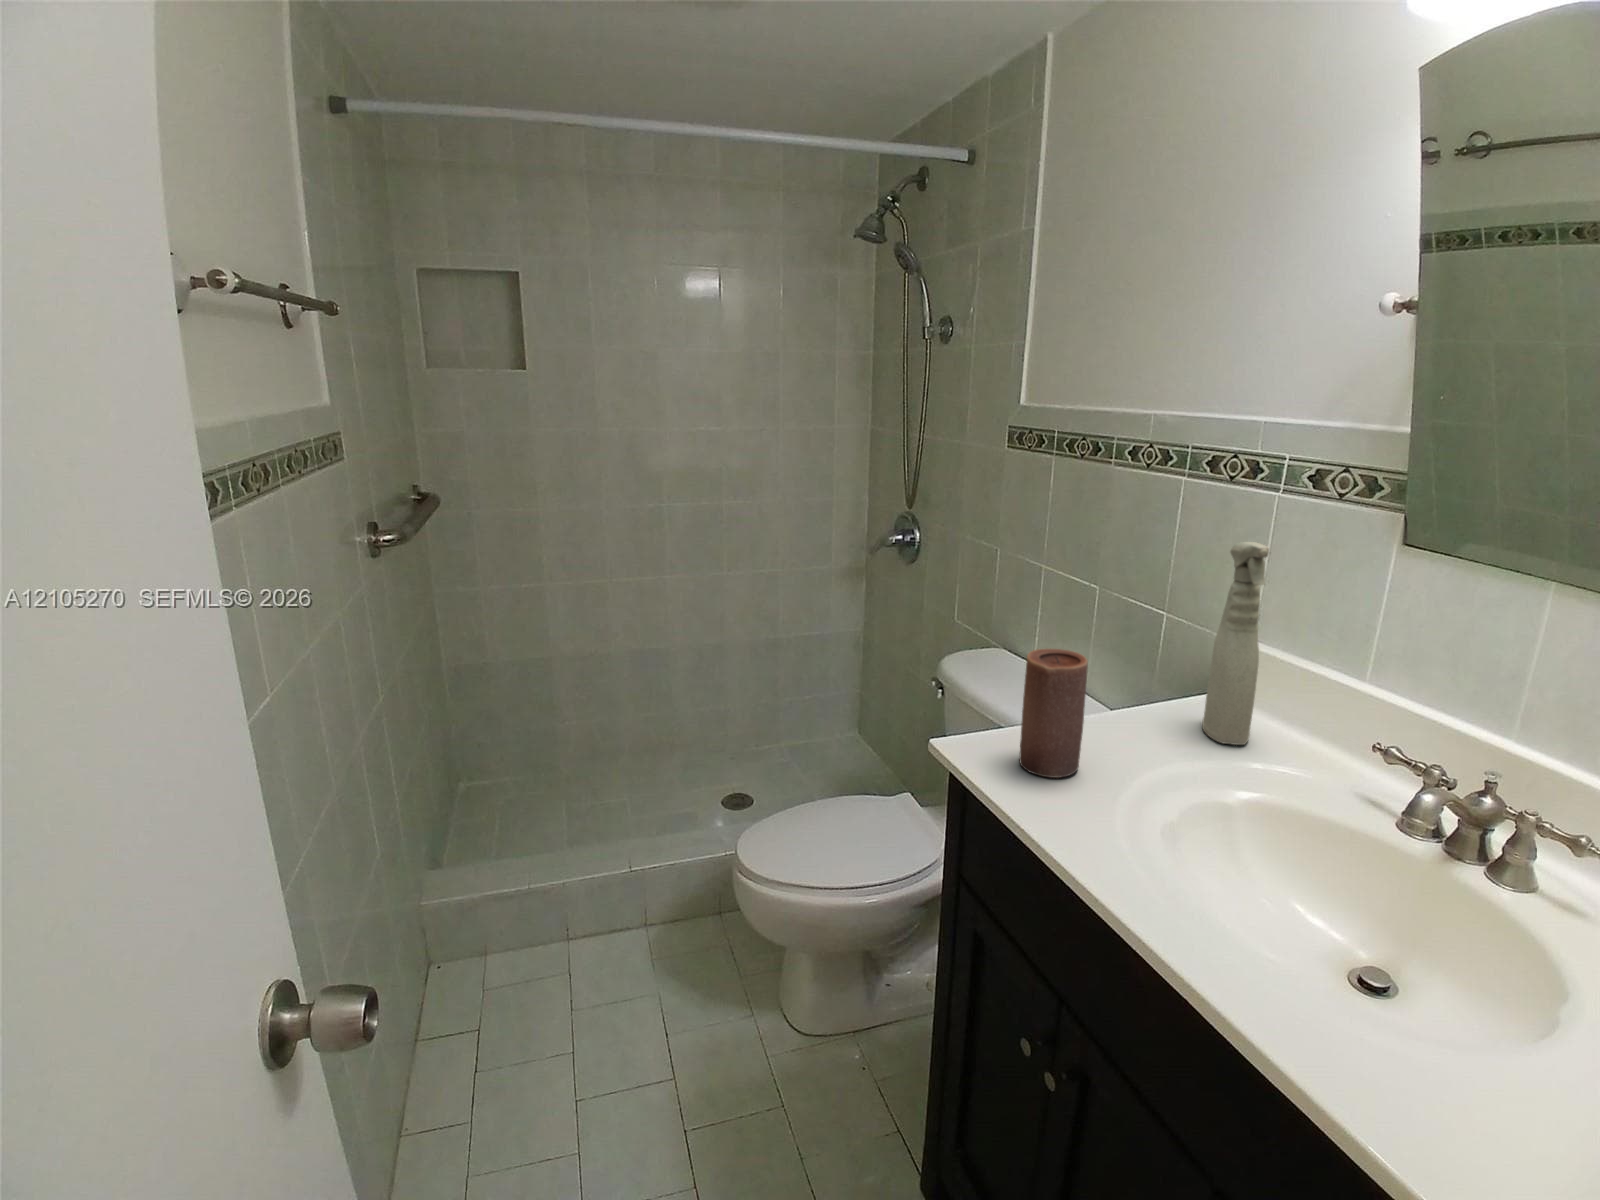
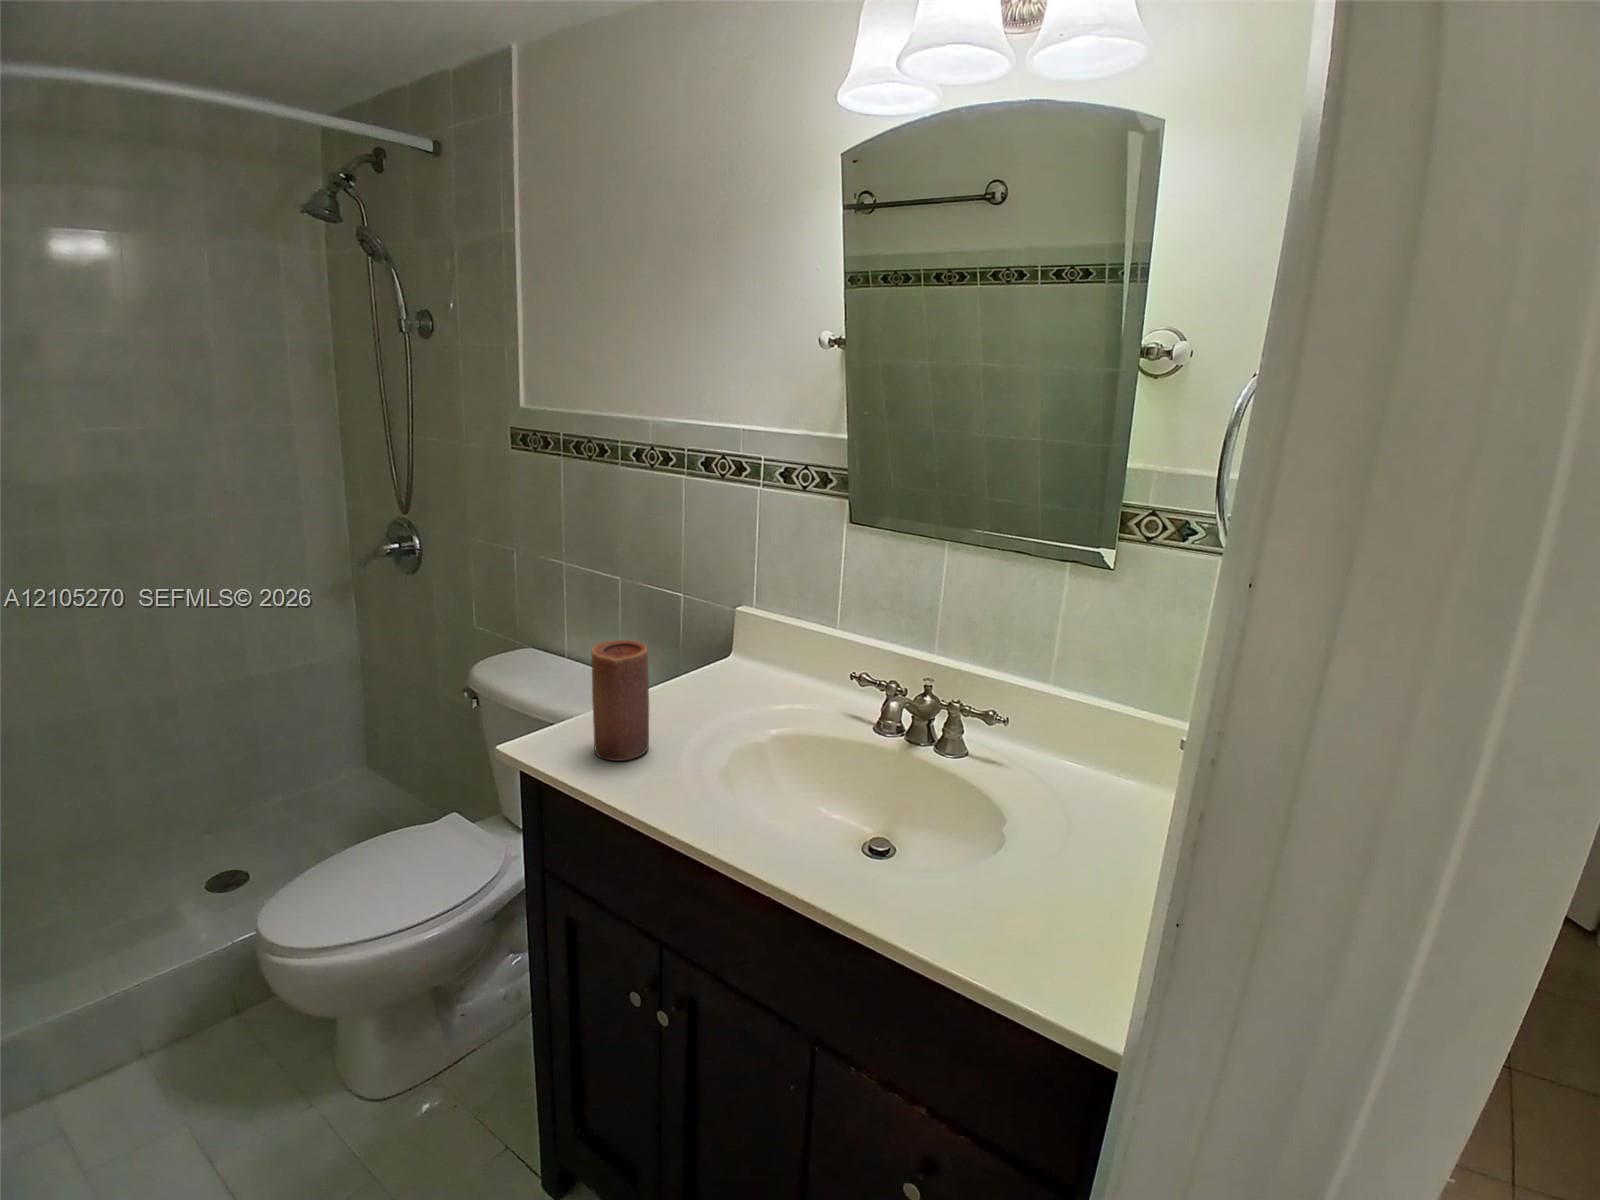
spray bottle: present [1202,542,1269,745] -> none [731,528,768,696]

